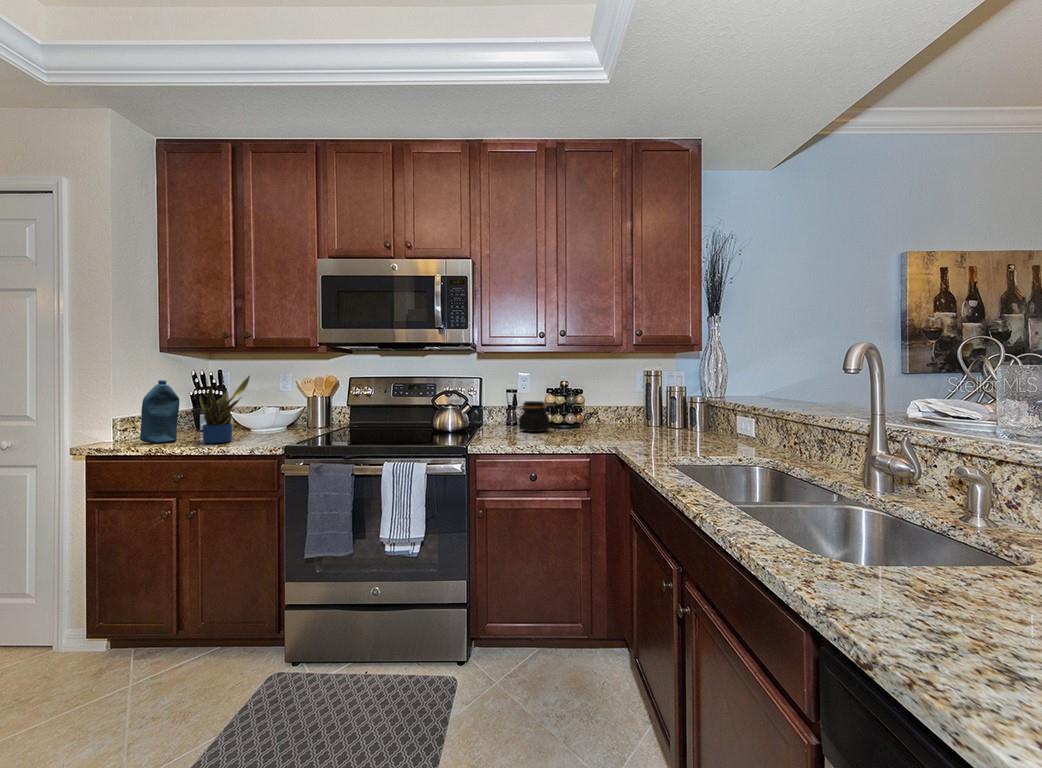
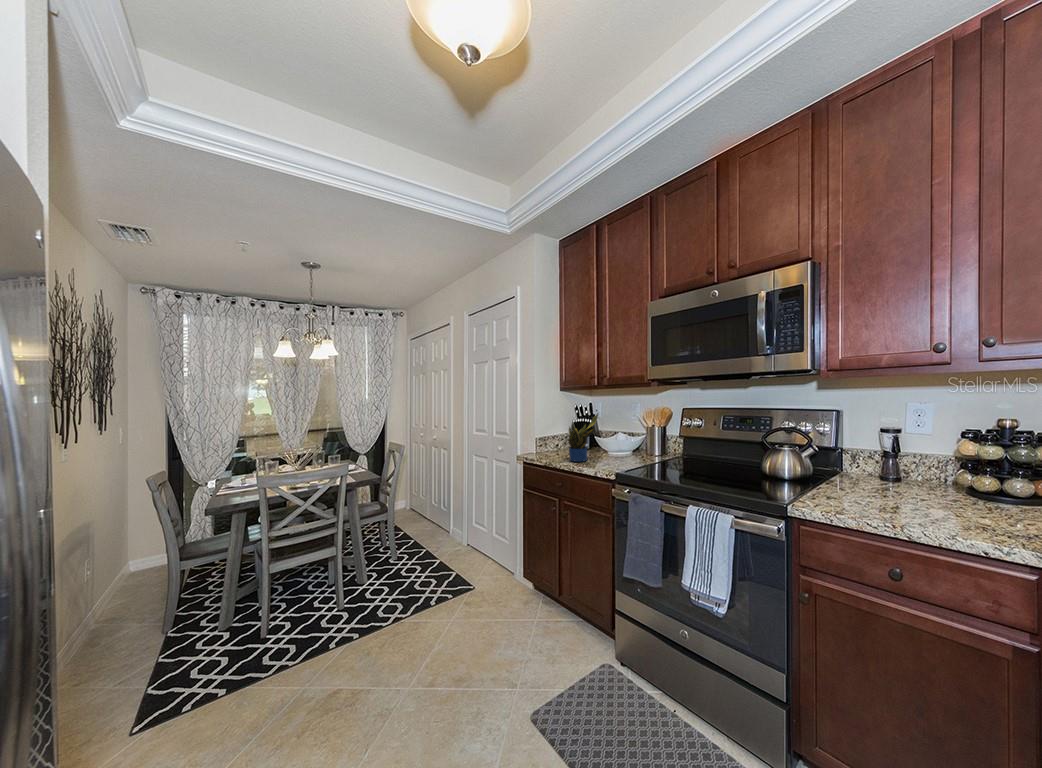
bottle: present [140,380,180,443] -> none [540,416,560,457]
jar: present [519,401,549,432] -> none [900,450,969,497]

